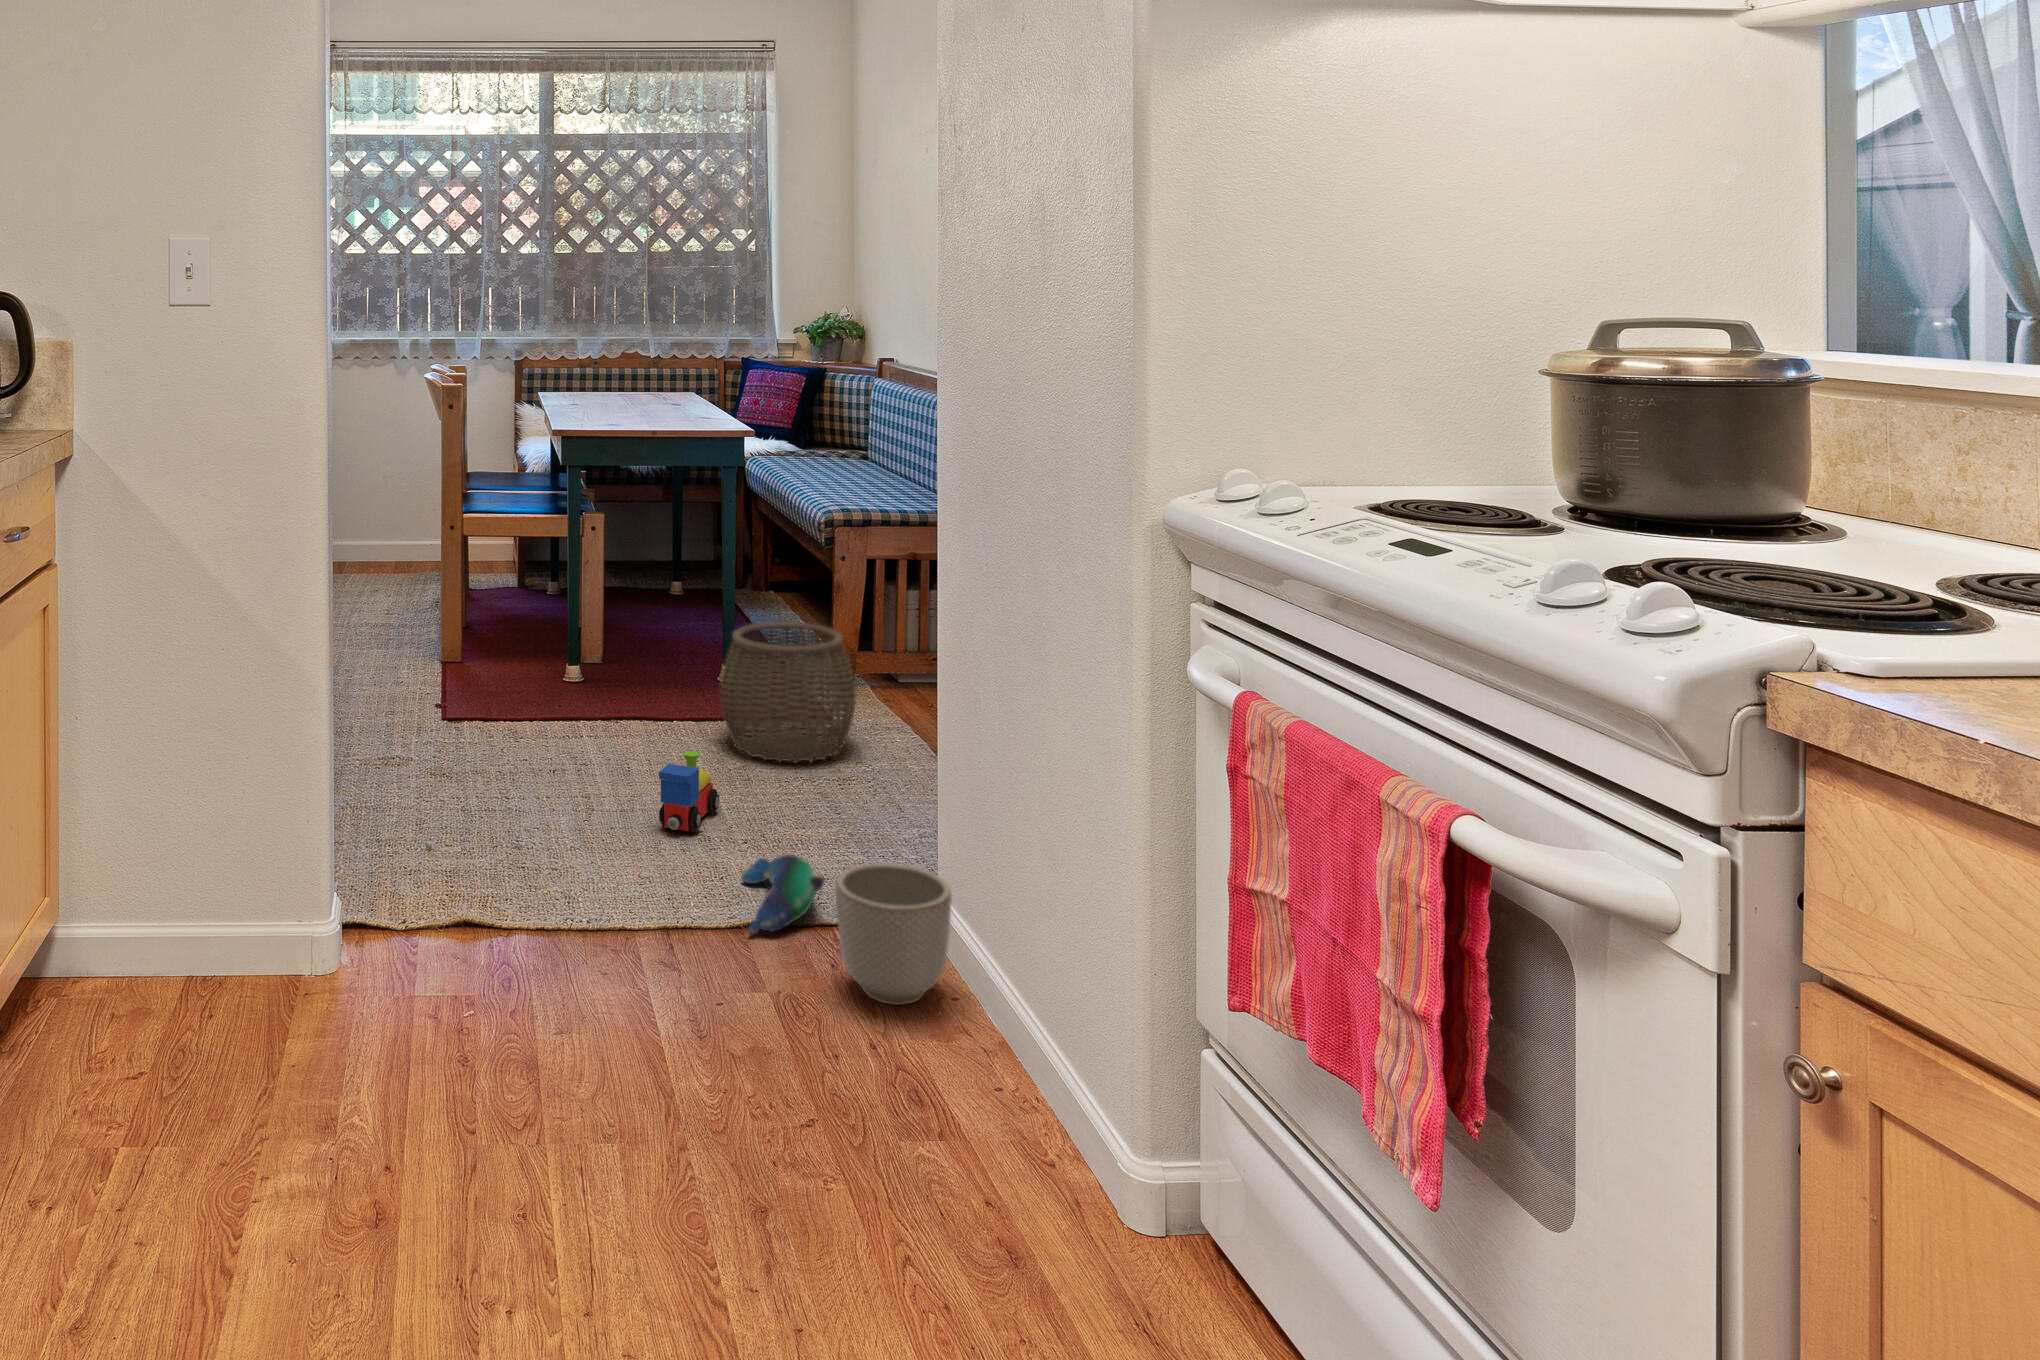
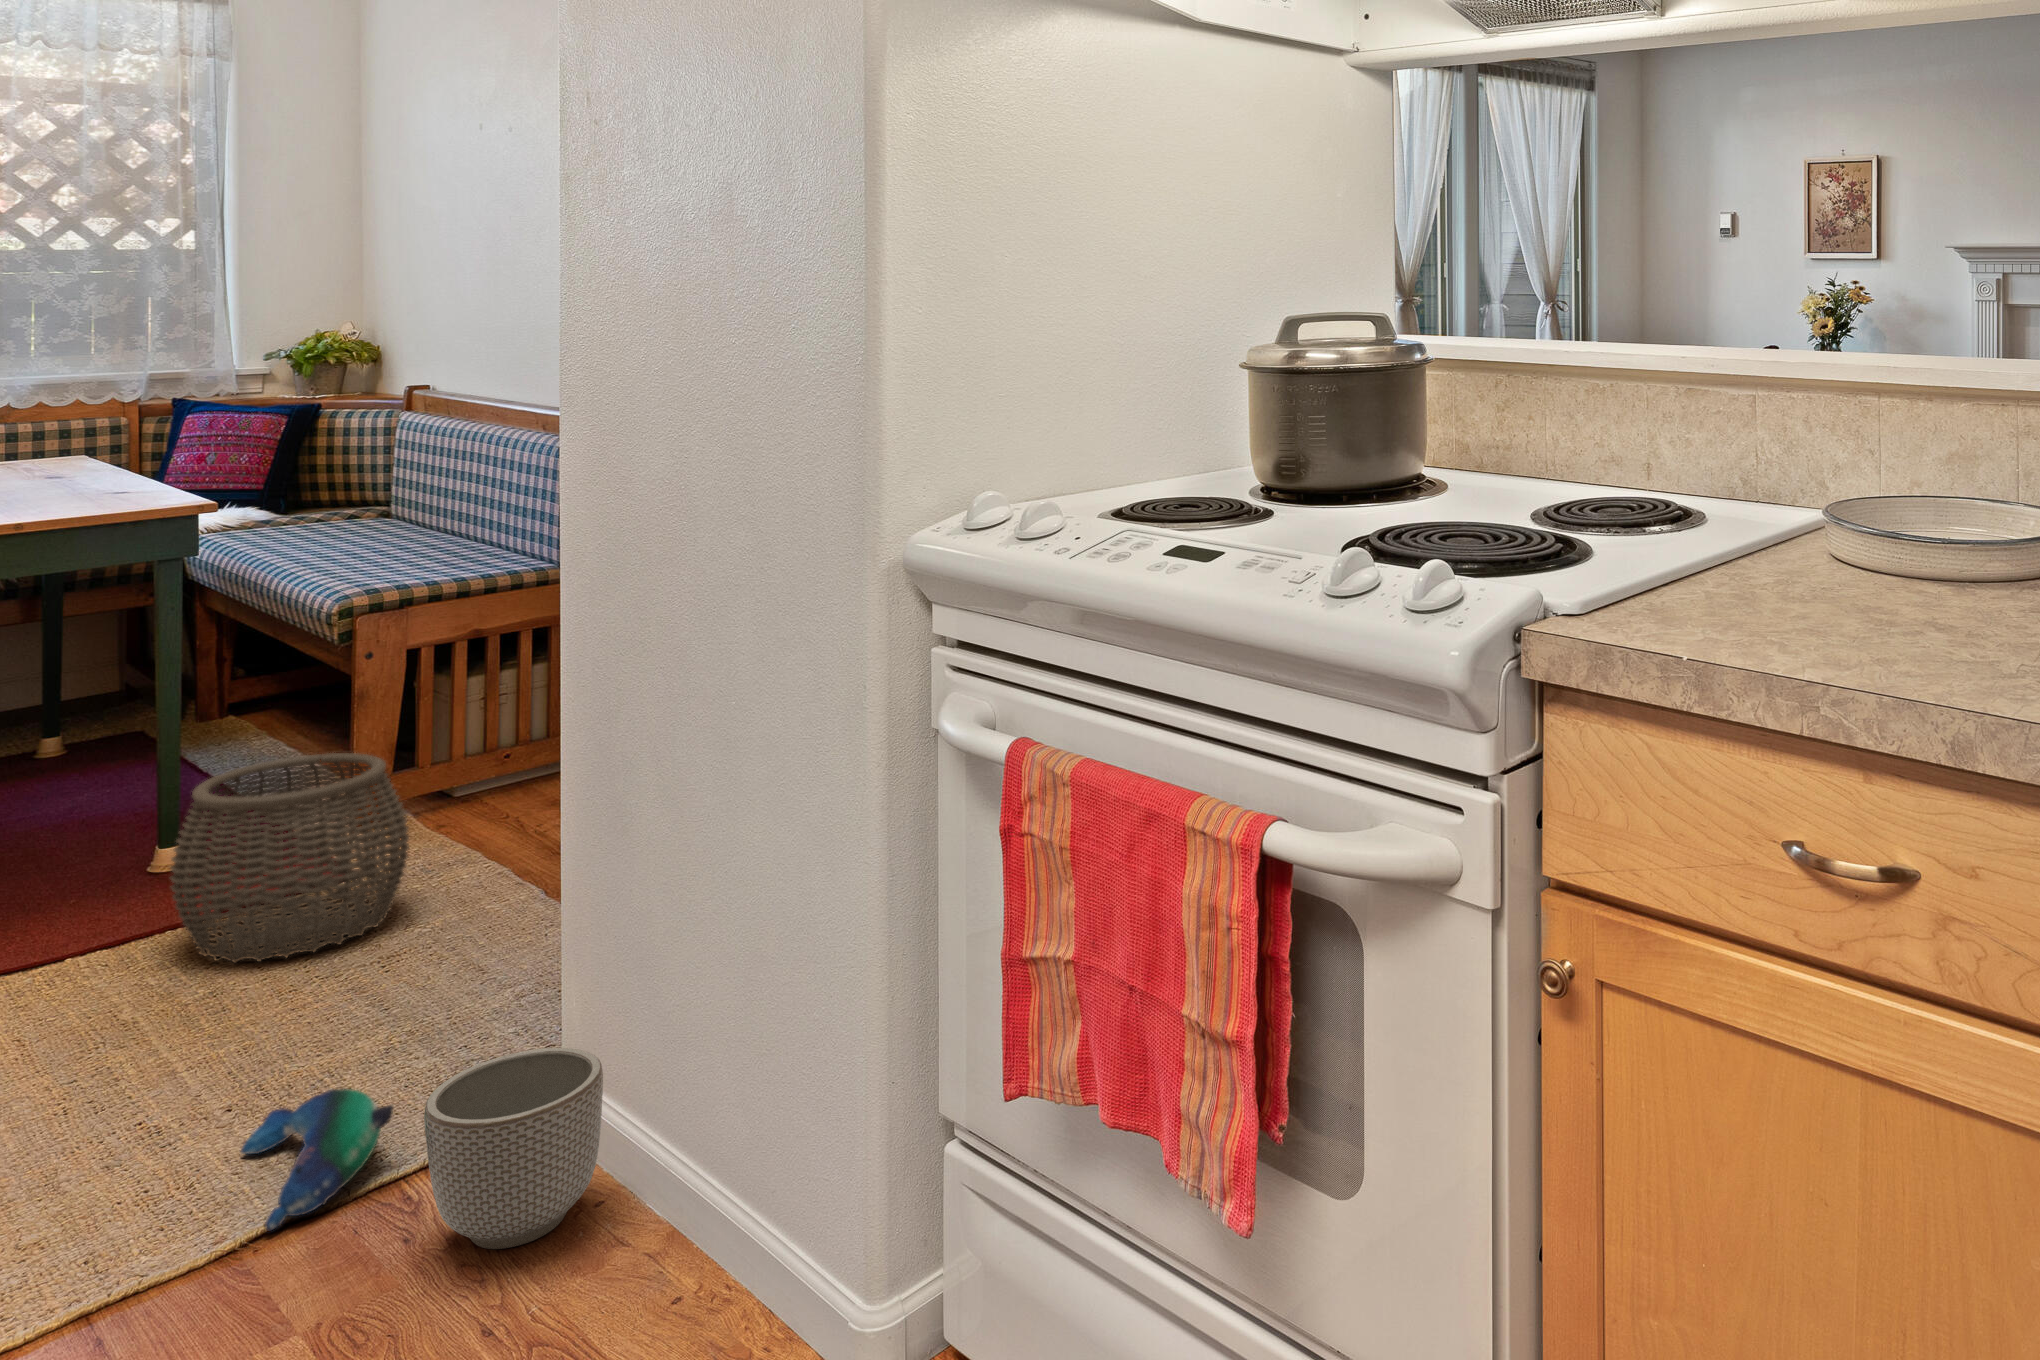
toy train: present [659,751,720,833] -> none [66,984,186,1118]

